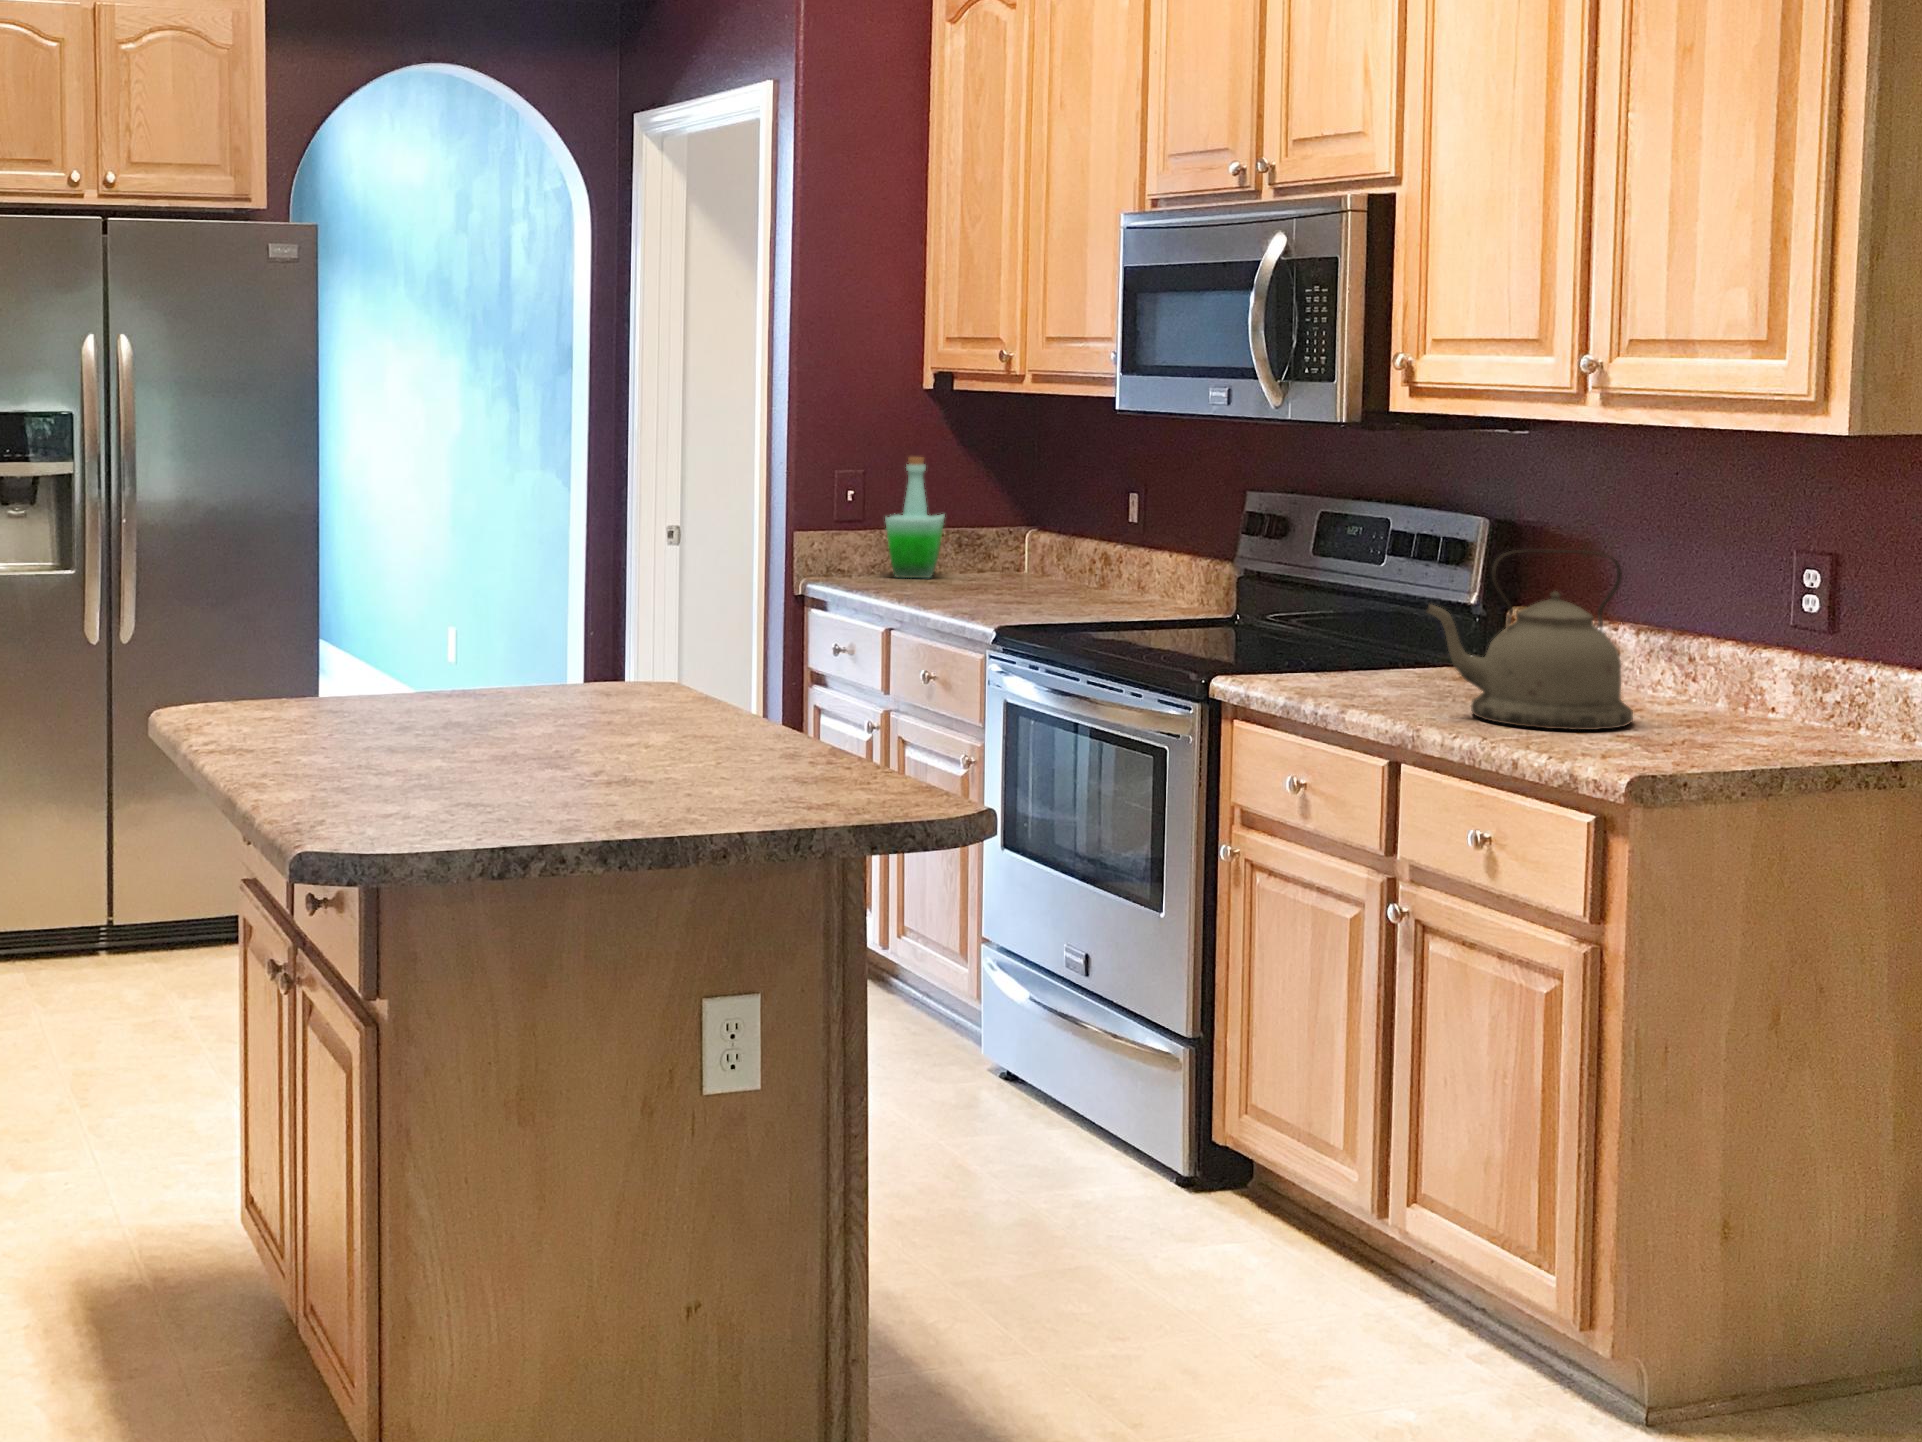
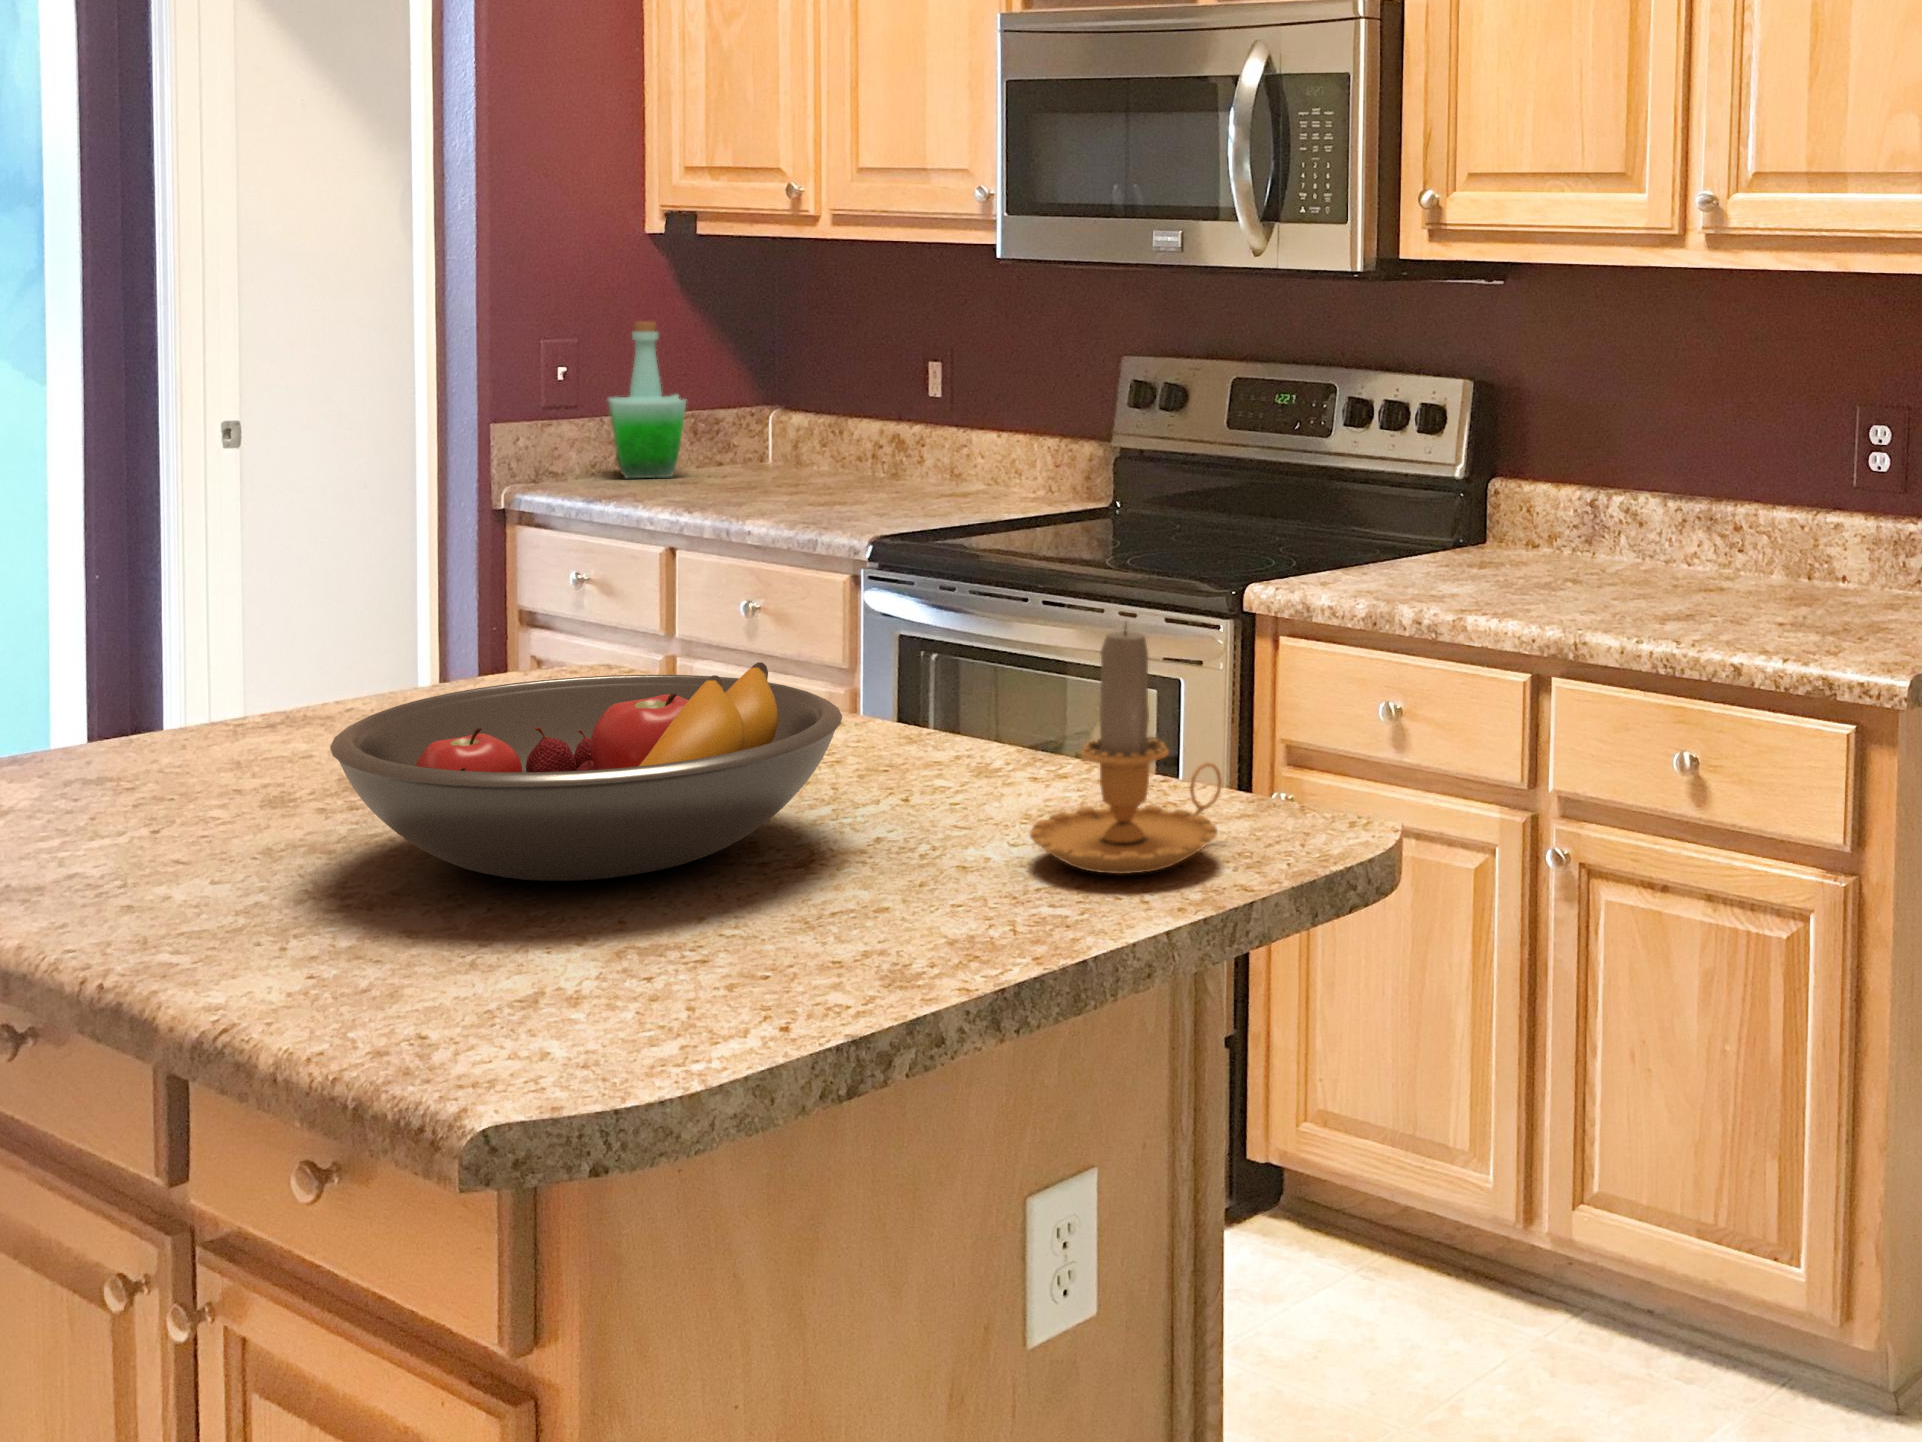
kettle: present [1426,550,1633,730] -> none [1573,414,1778,623]
candle: none [729,643,863,792] -> present [1029,629,1222,874]
fruit bowl: none [402,659,665,760] -> present [330,662,842,881]

